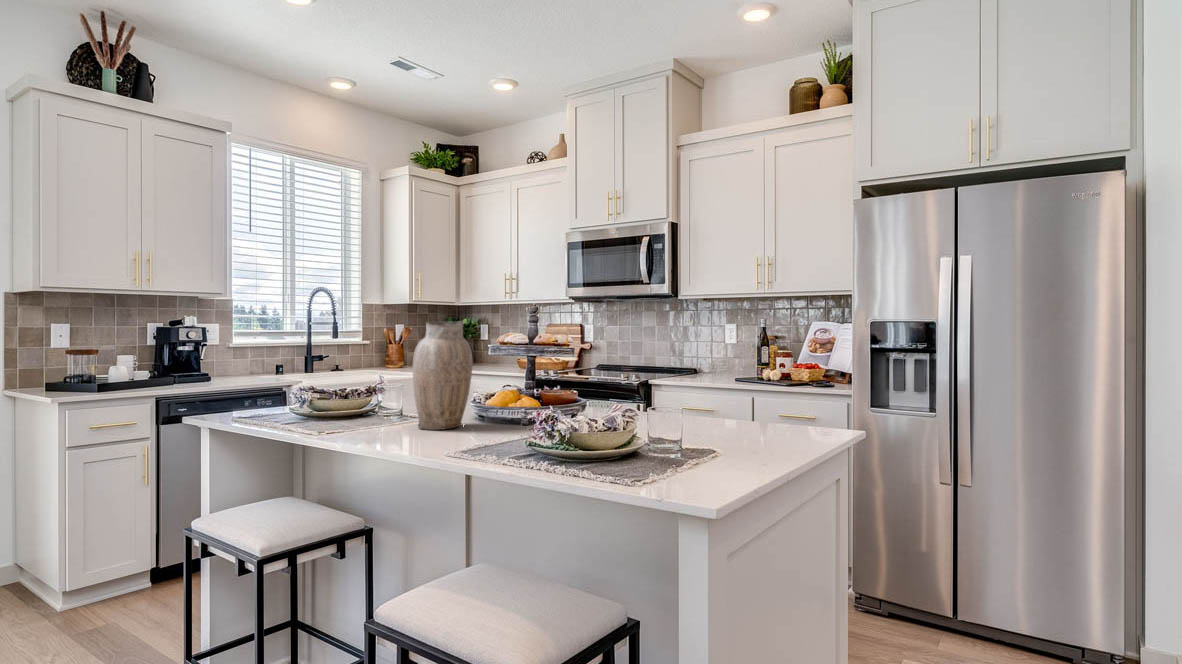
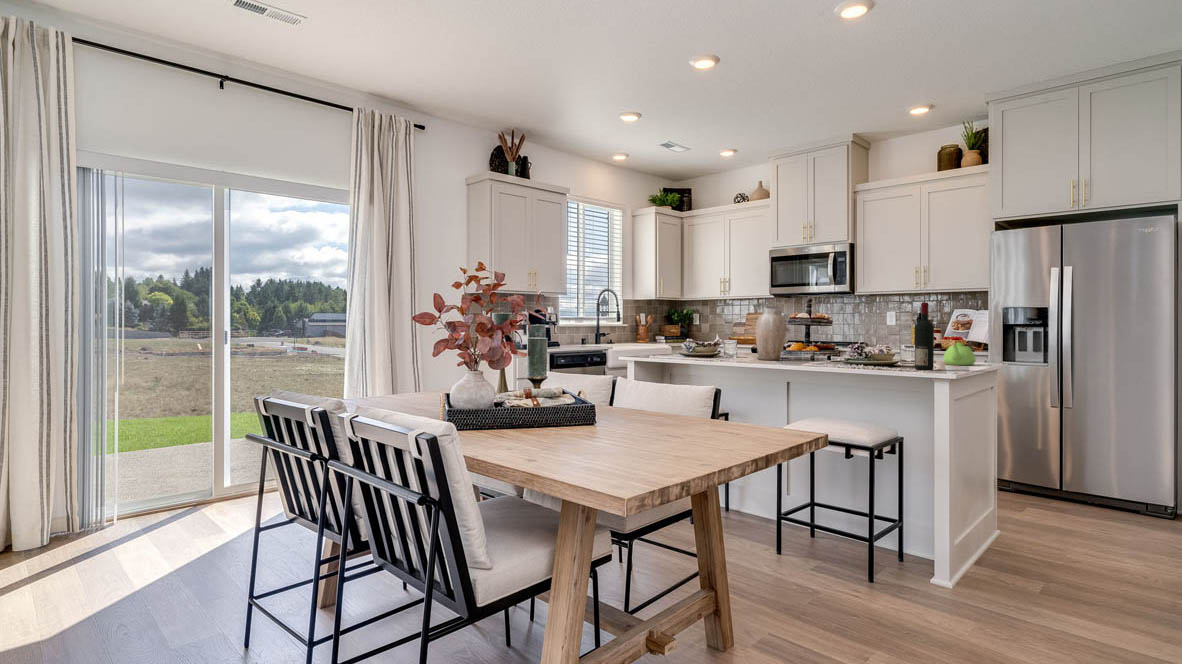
wine bottle: none [664,320,702,476] -> present [915,303,934,370]
teapot: none [751,396,809,442] -> present [943,343,976,365]

